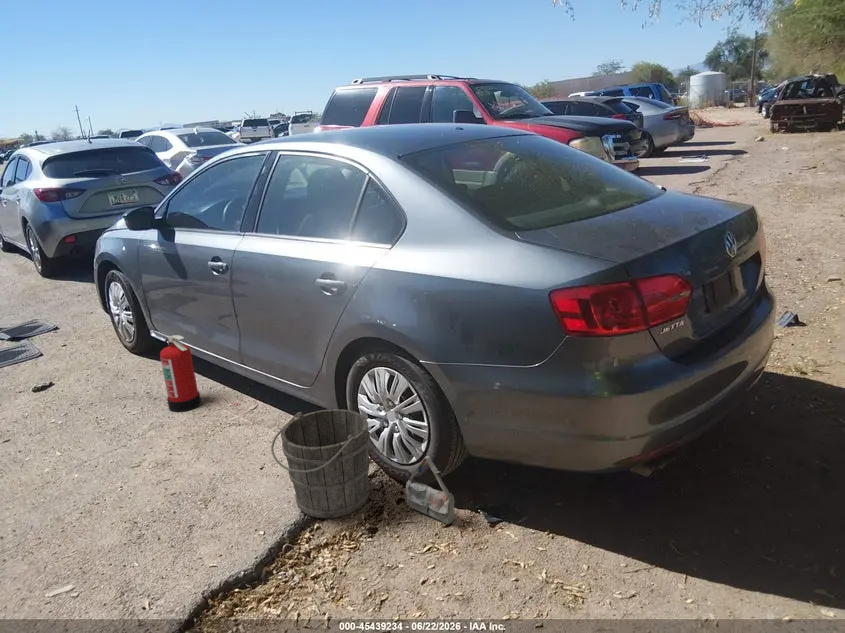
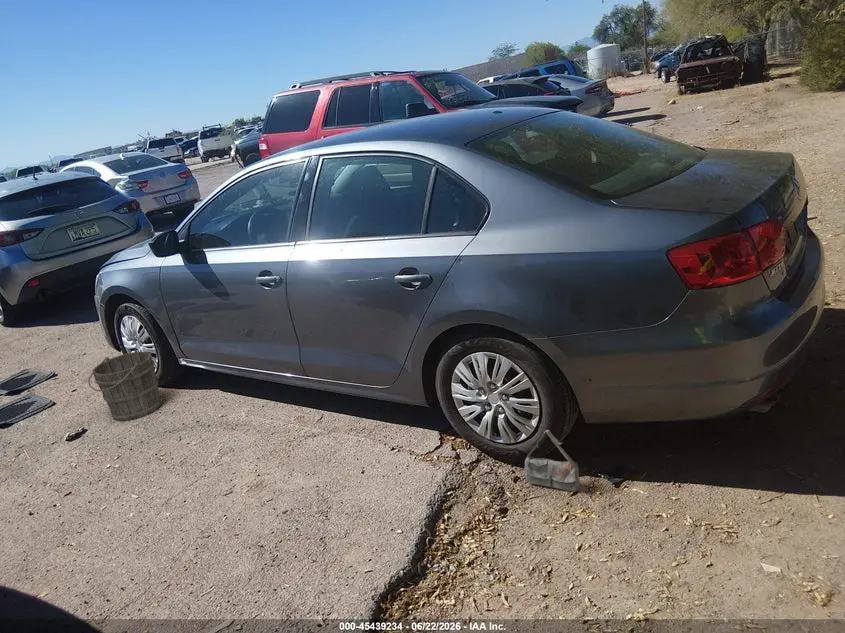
fire extinguisher: present [160,335,201,412] -> none [212,358,259,436]
bucket: present [271,409,370,518] -> present [88,352,162,421]

